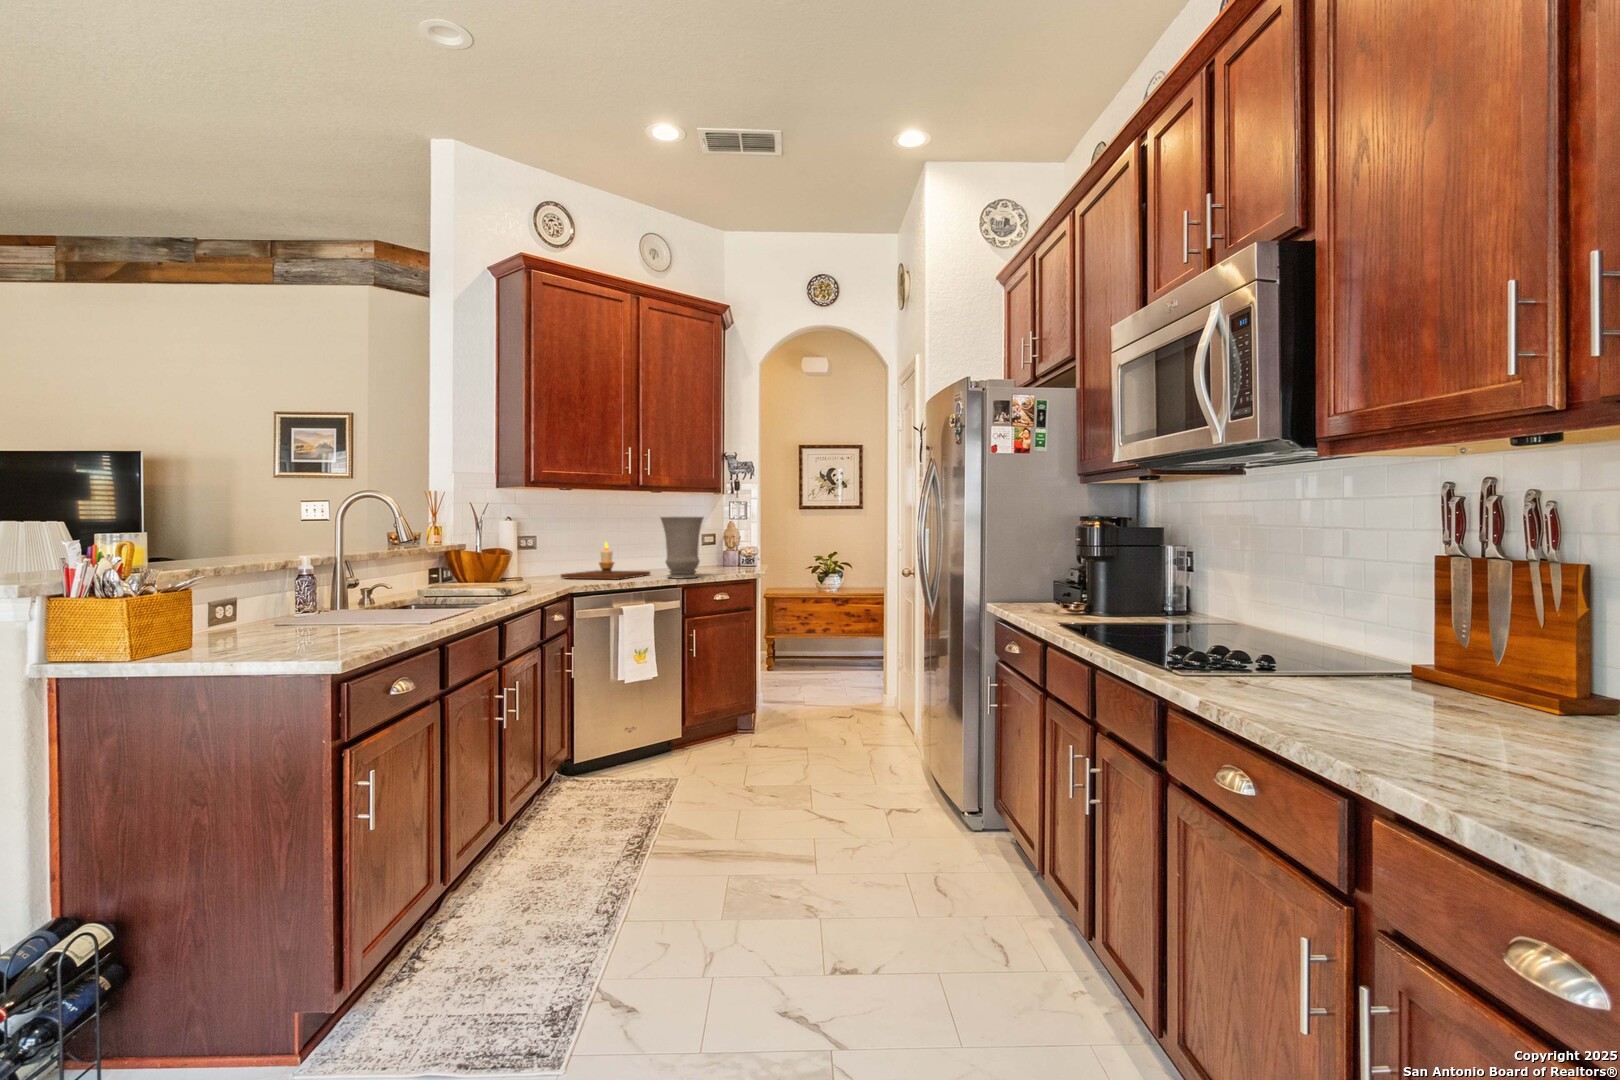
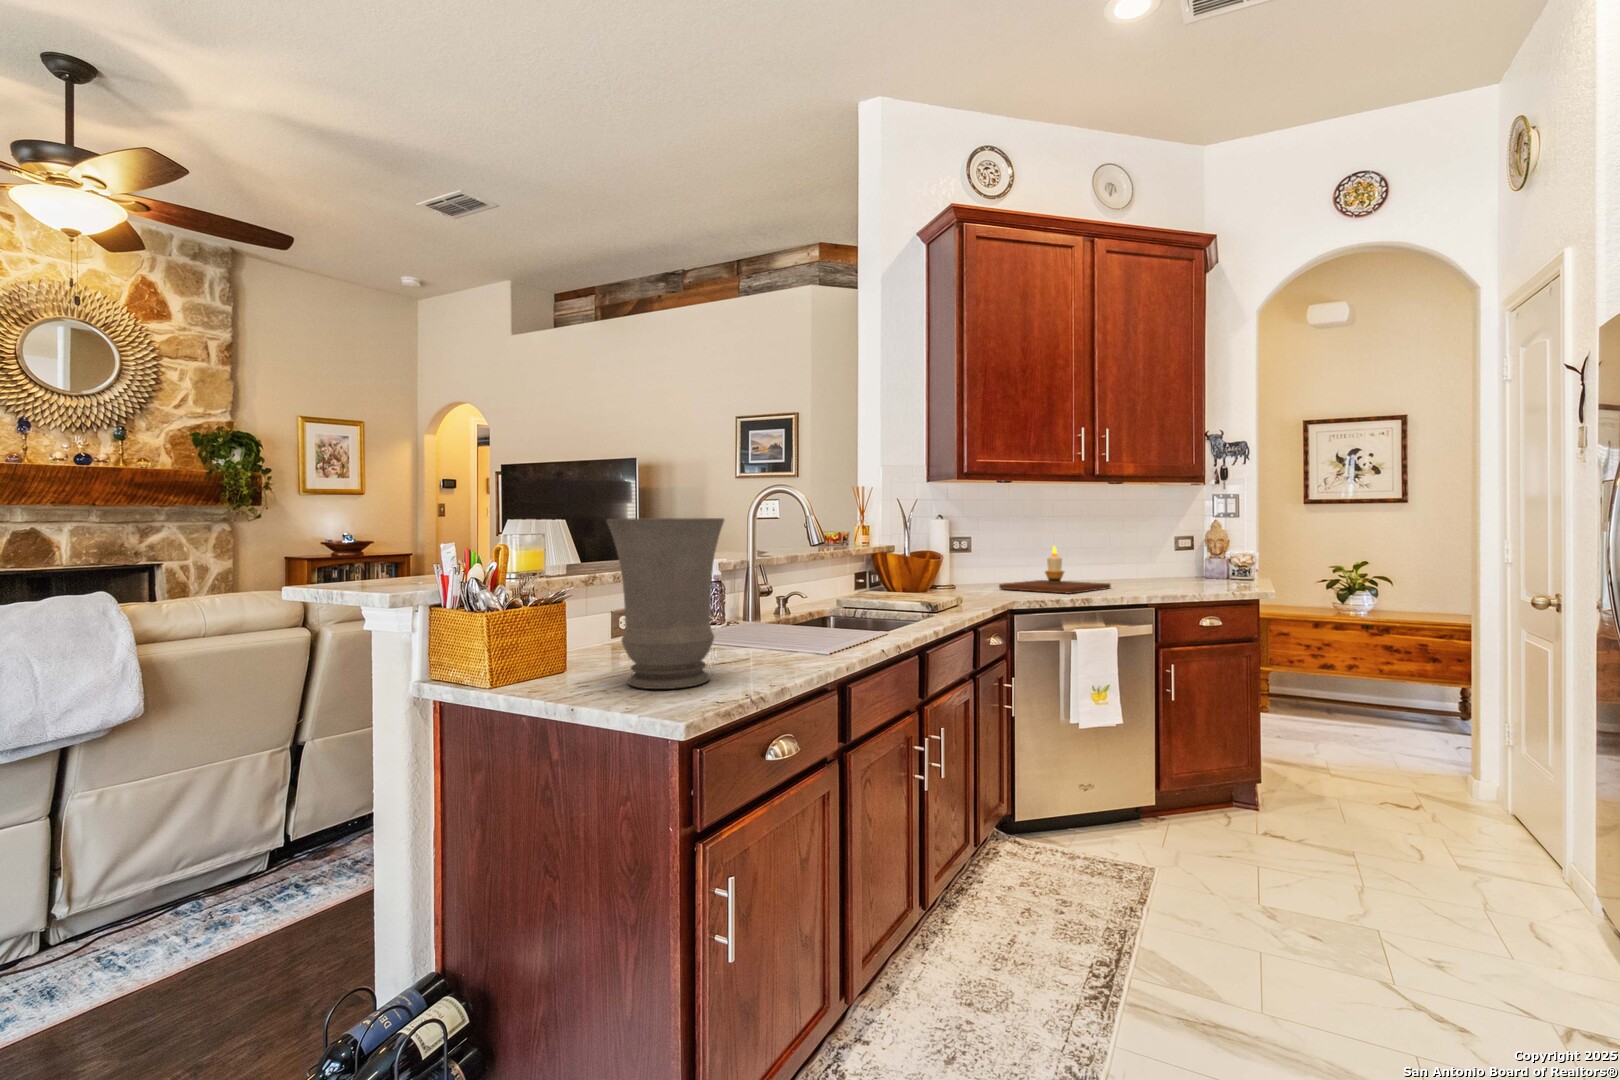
vase: present [661,517,703,578] -> present [607,518,724,689]

